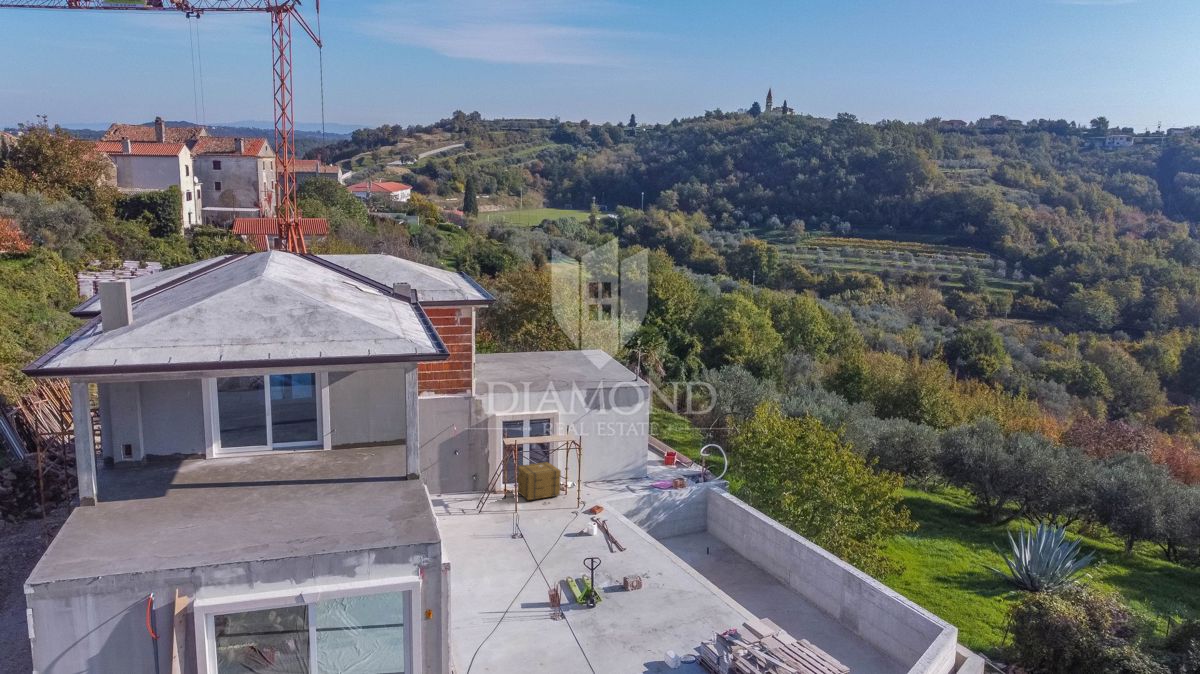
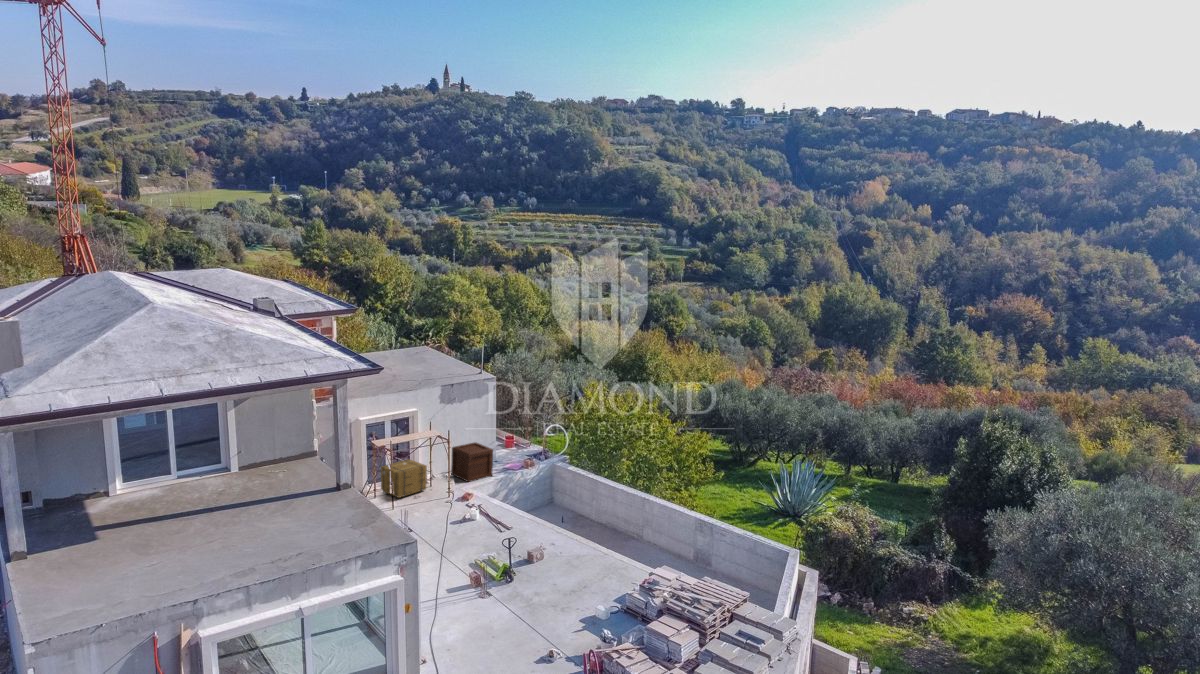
wooden crate: none [596,452,638,494] -> present [451,442,493,482]

